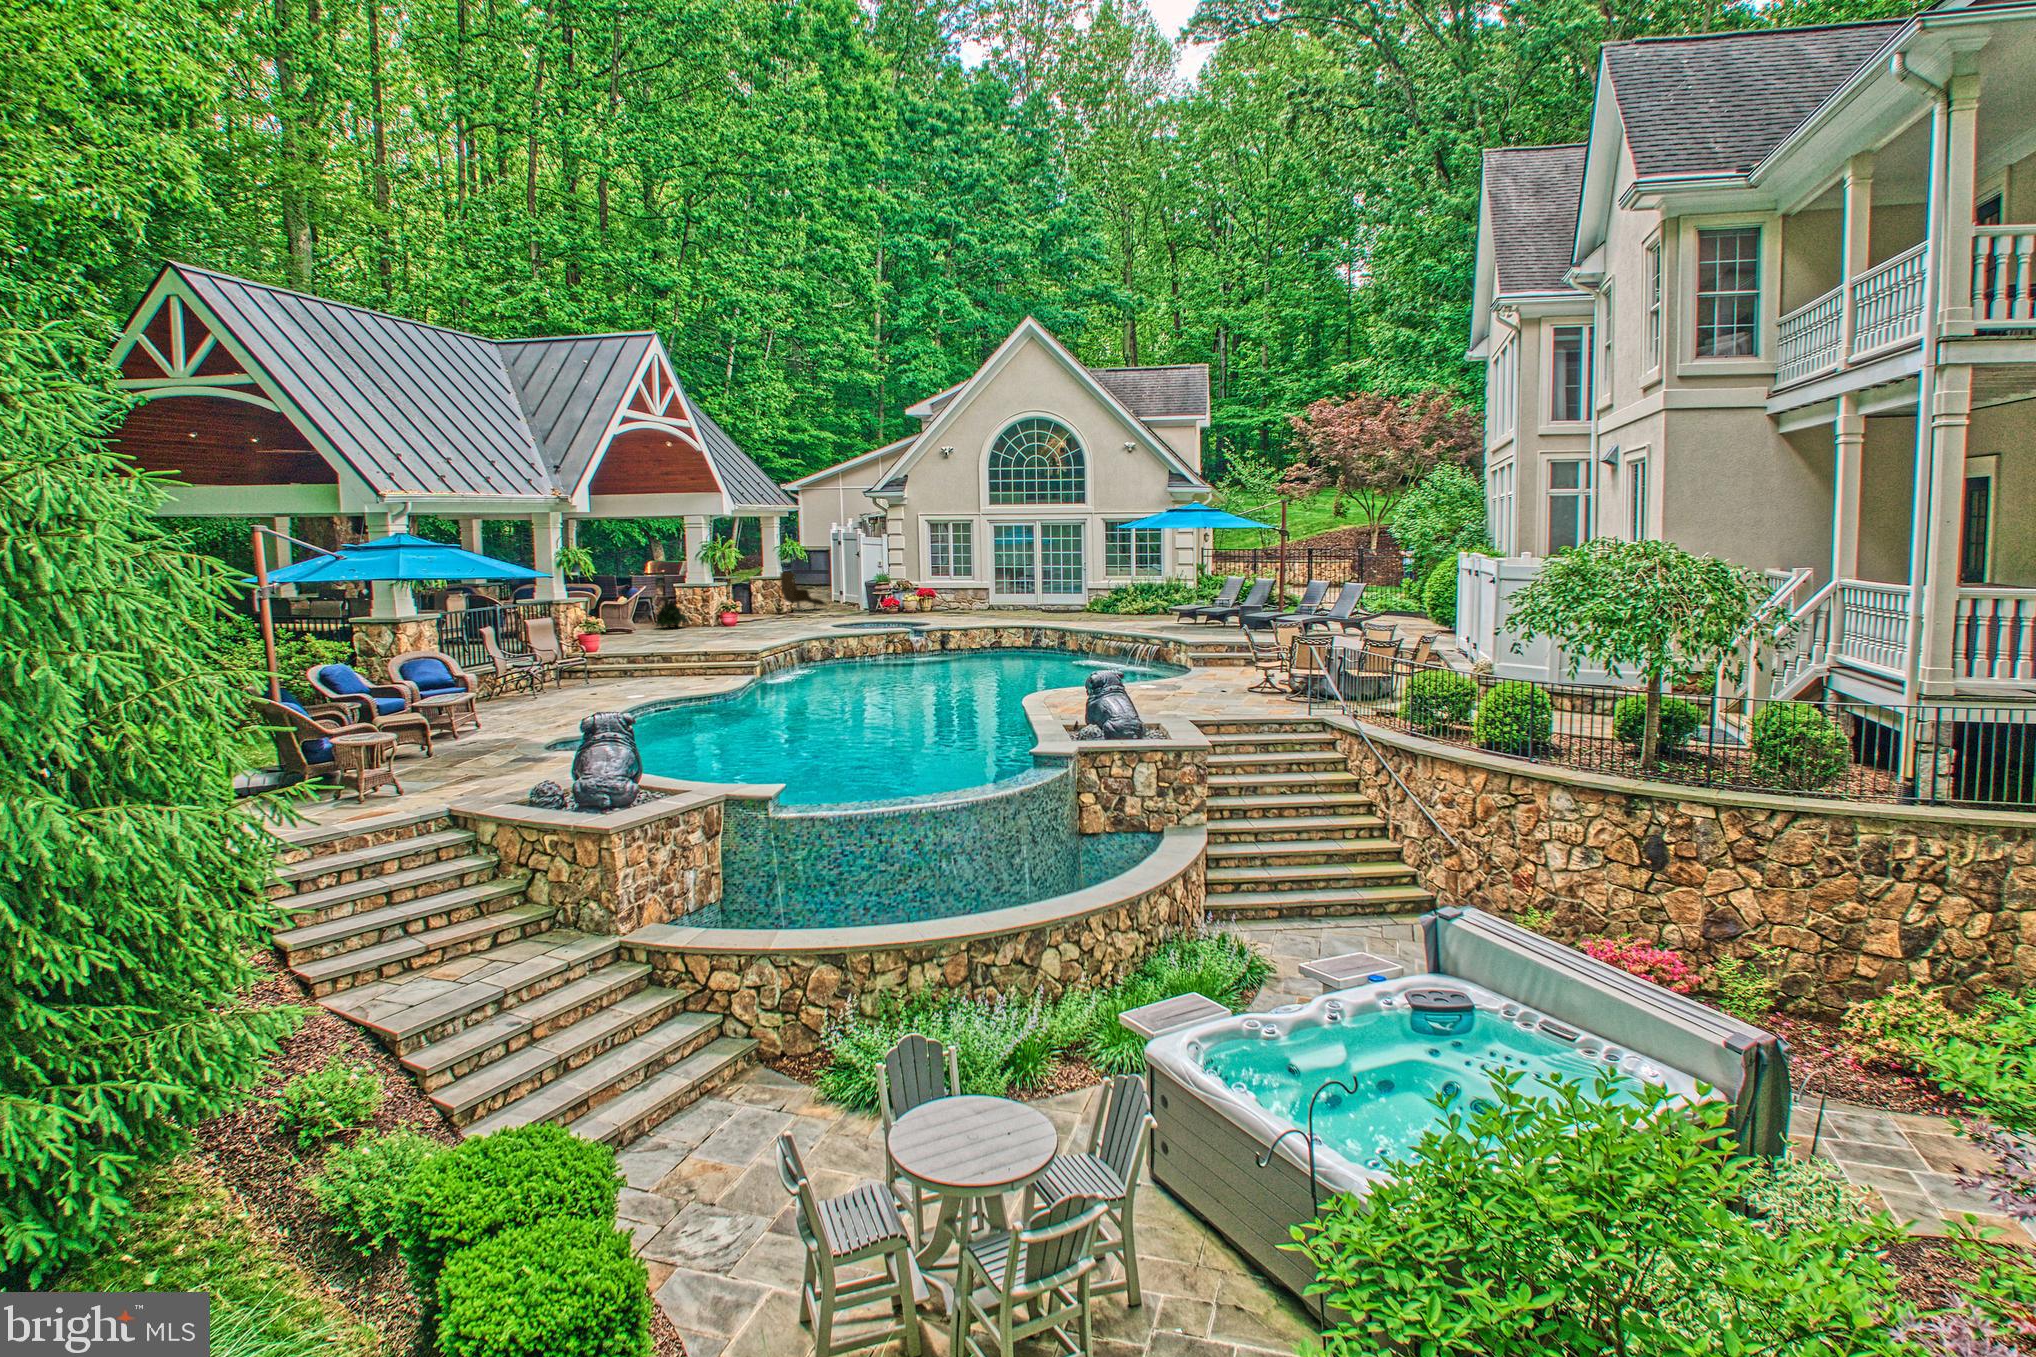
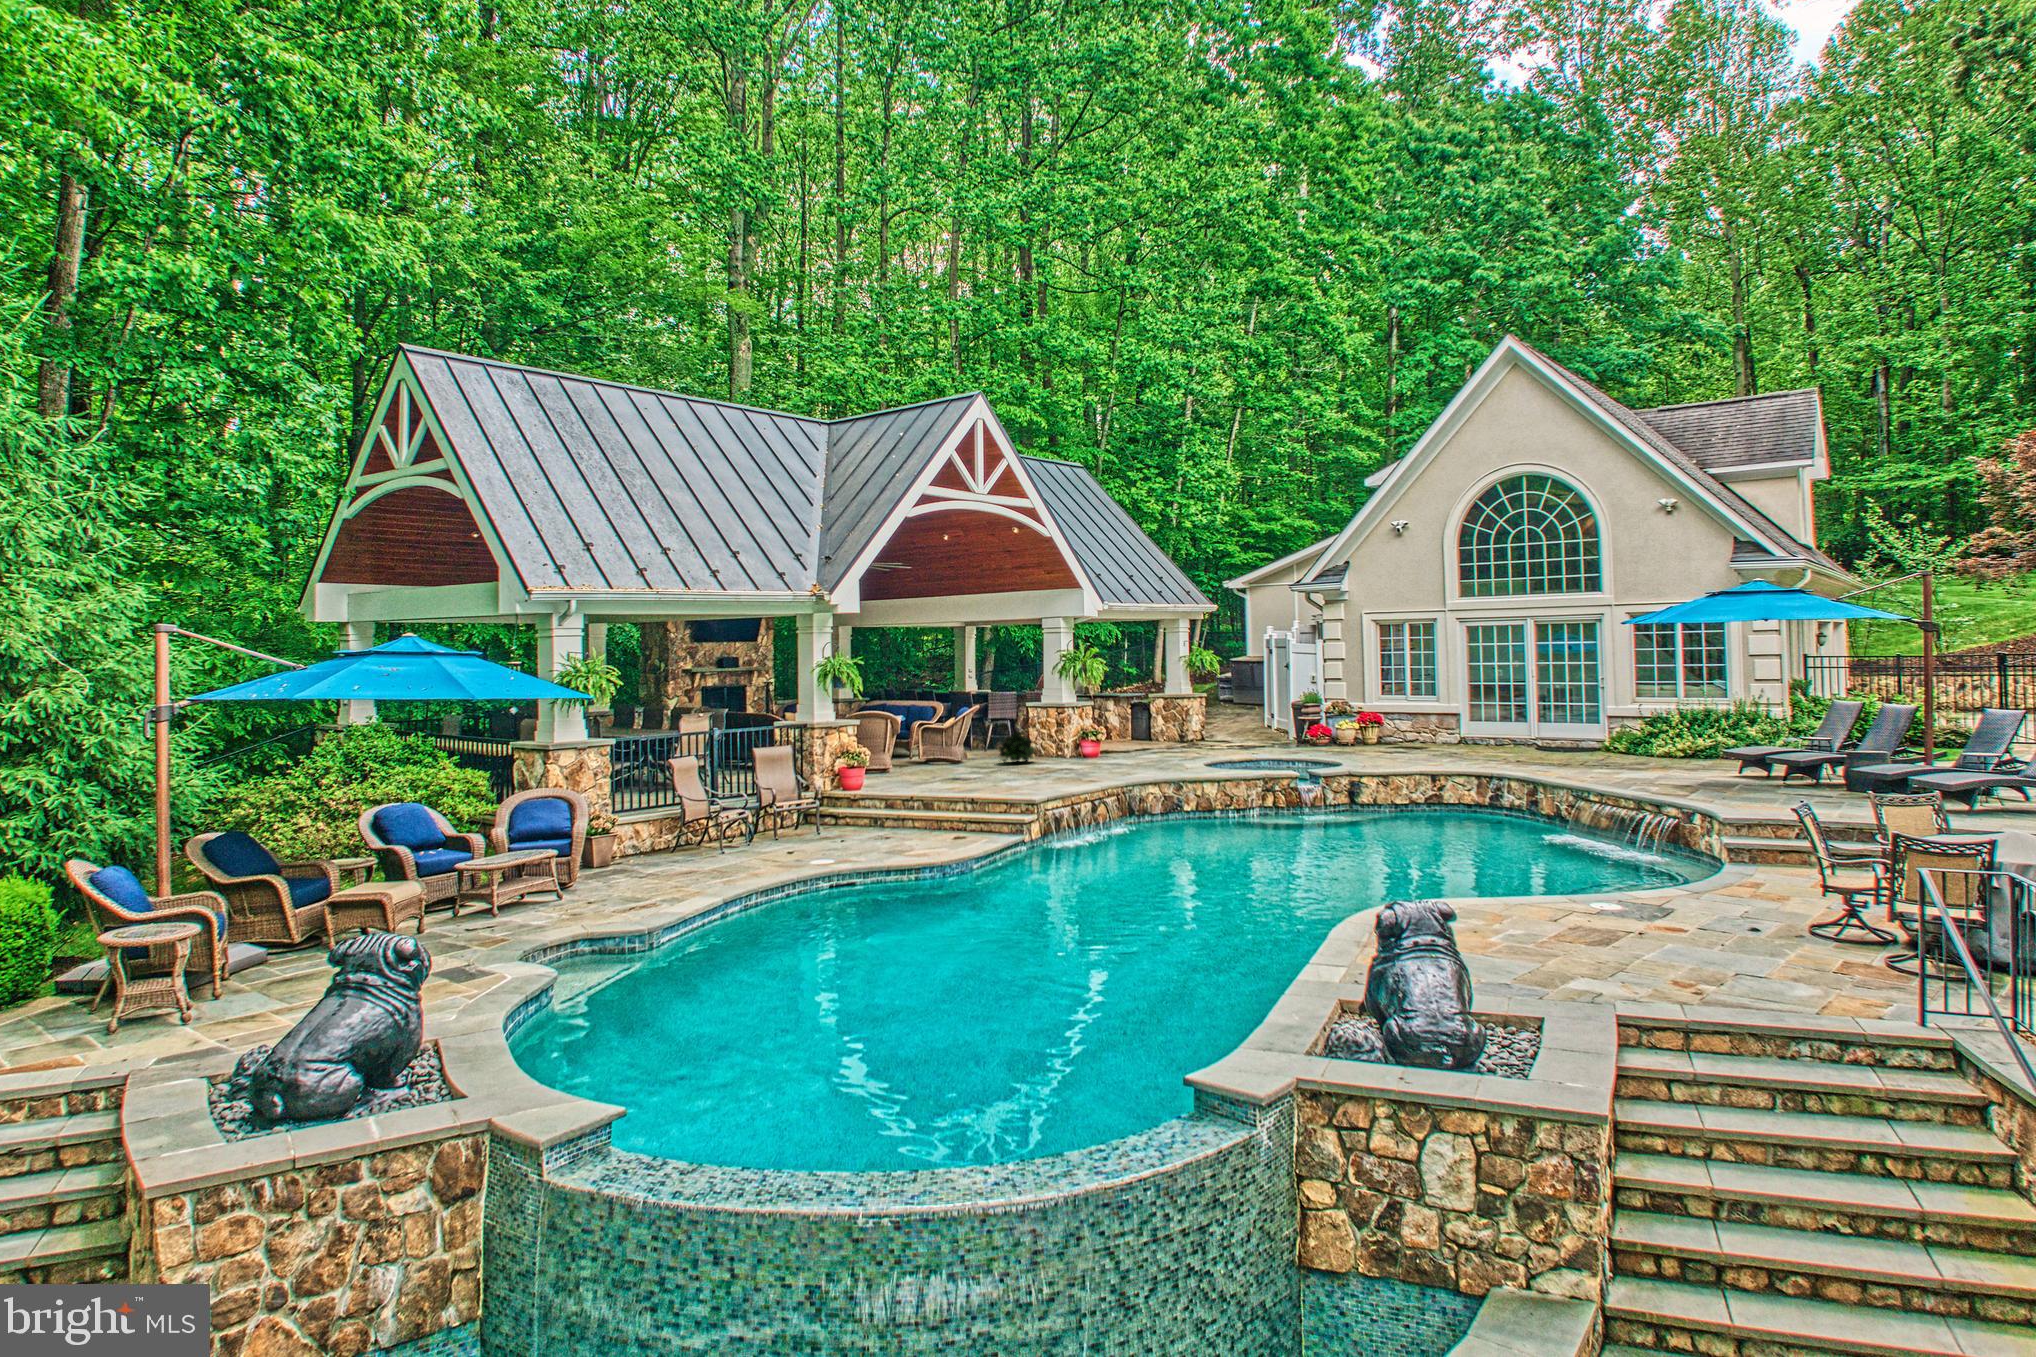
lounge chair: present [780,572,825,610] -> none [1174,692,1232,742]

